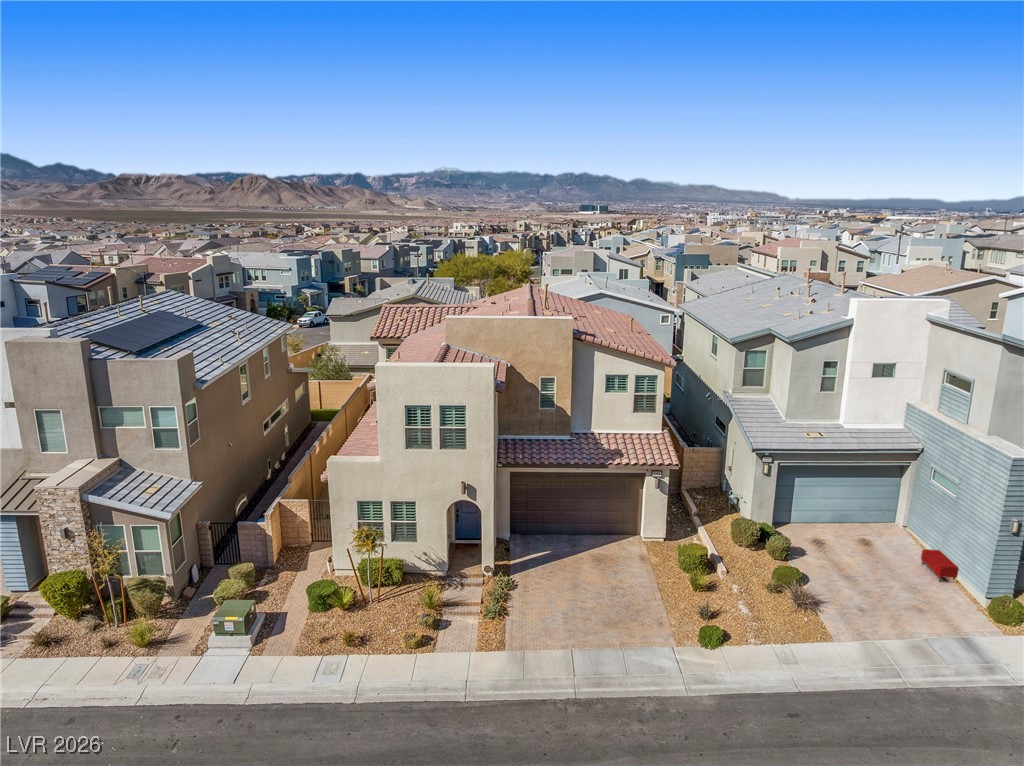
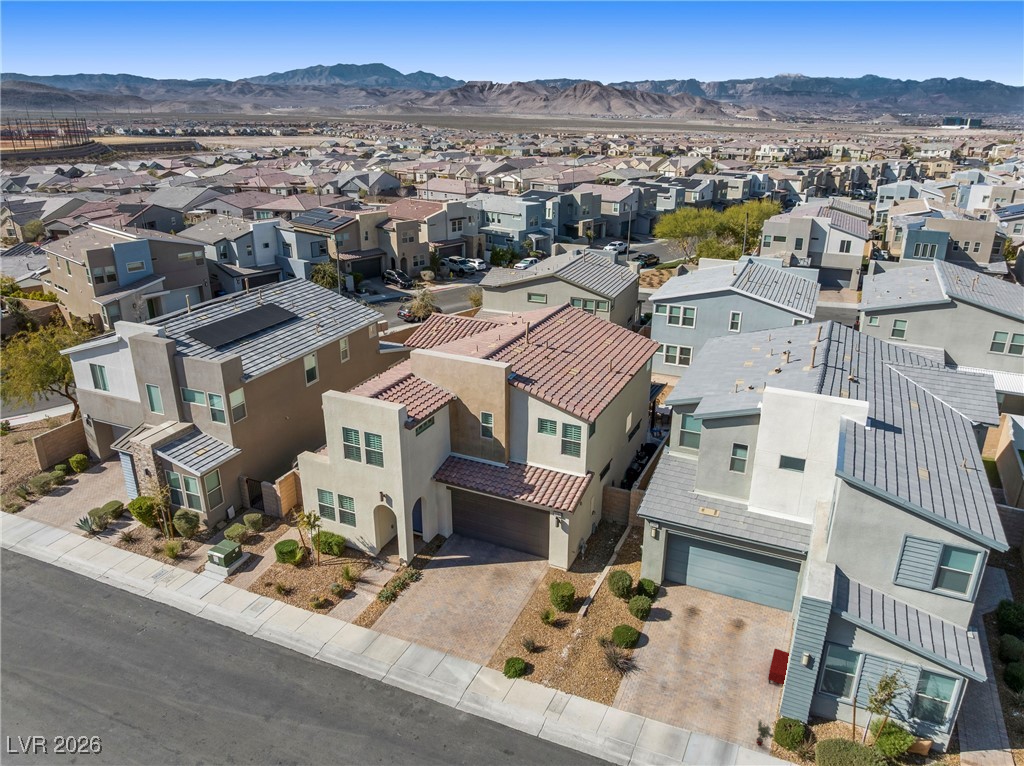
potted tree: none [981,602,1010,632] -> present [757,720,773,745]

